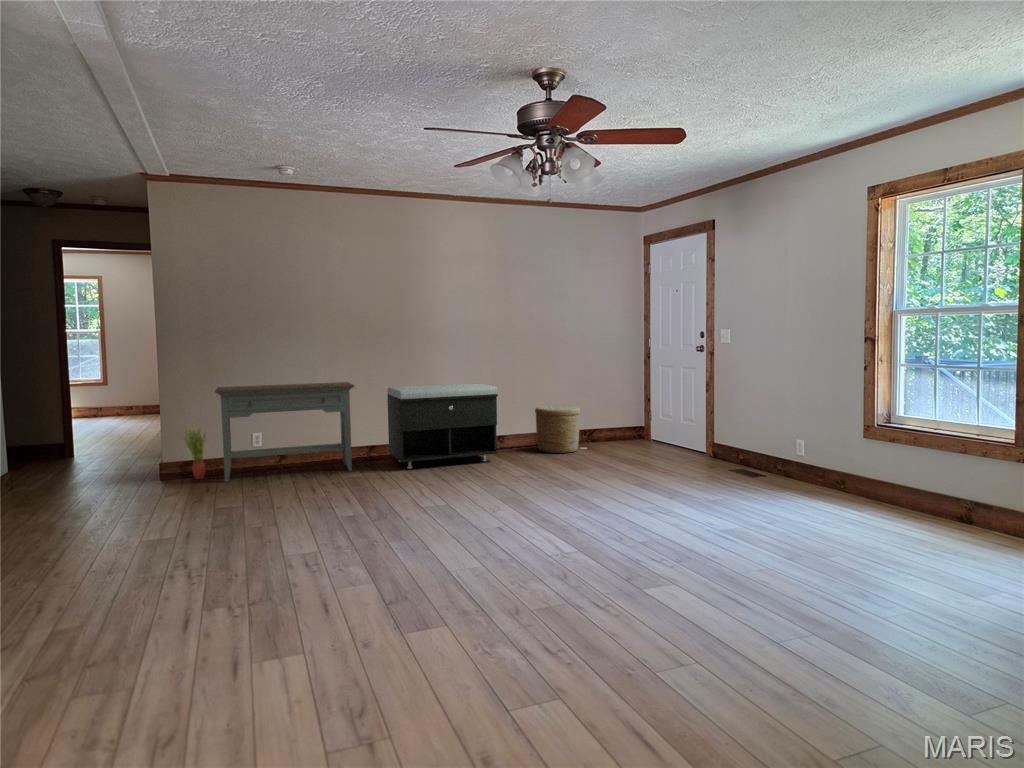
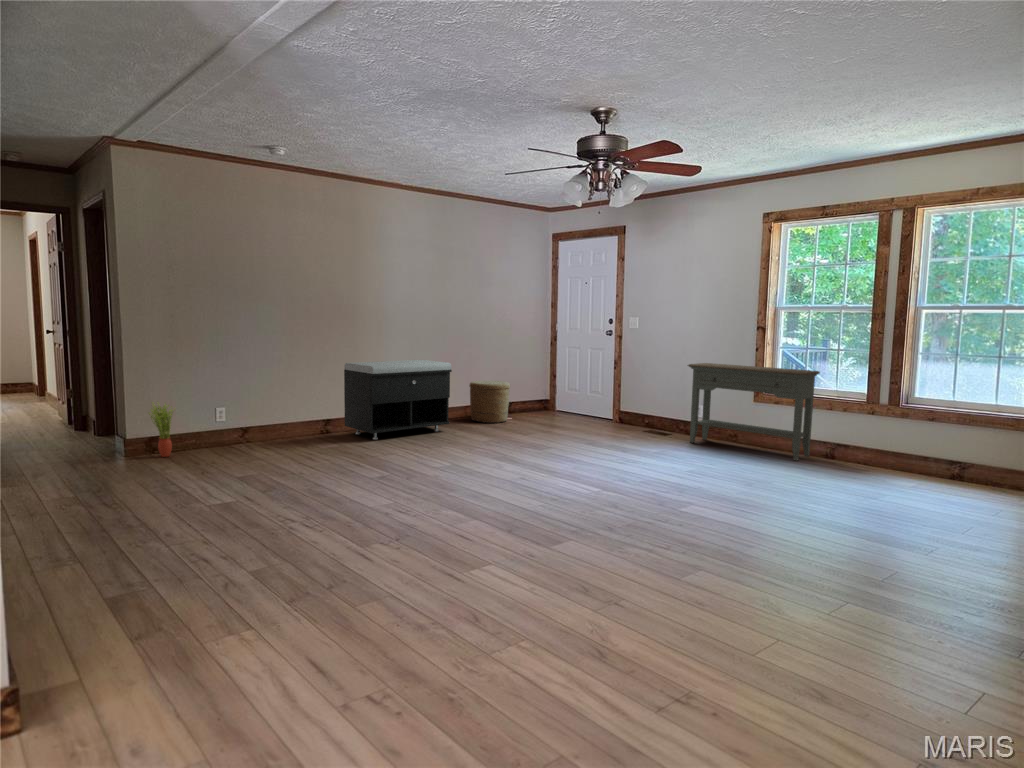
console table: present [215,382,354,482] -> present [688,363,820,461]

